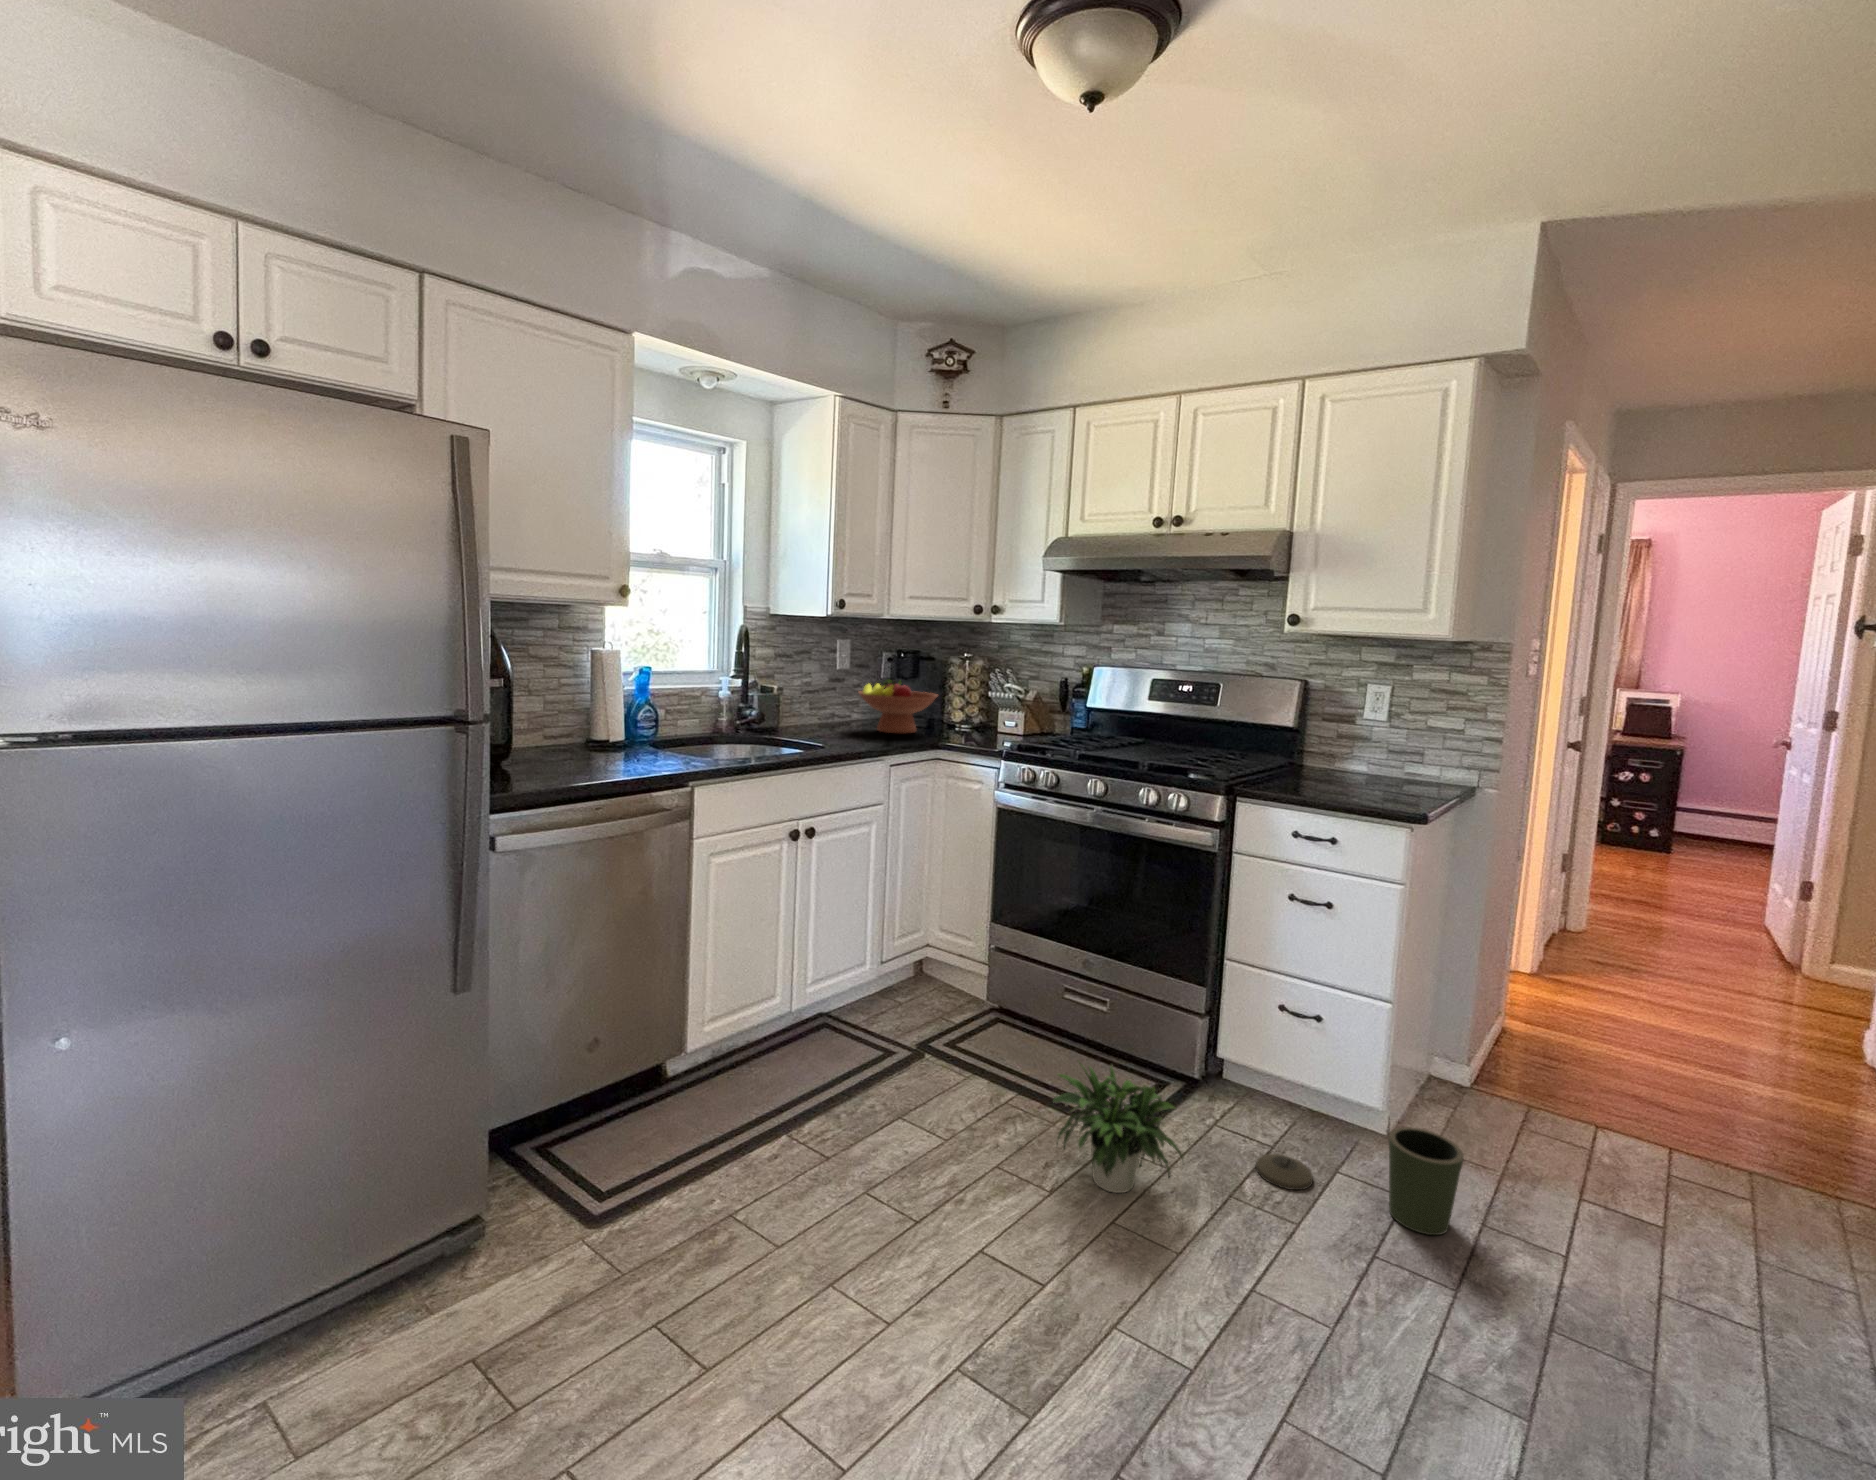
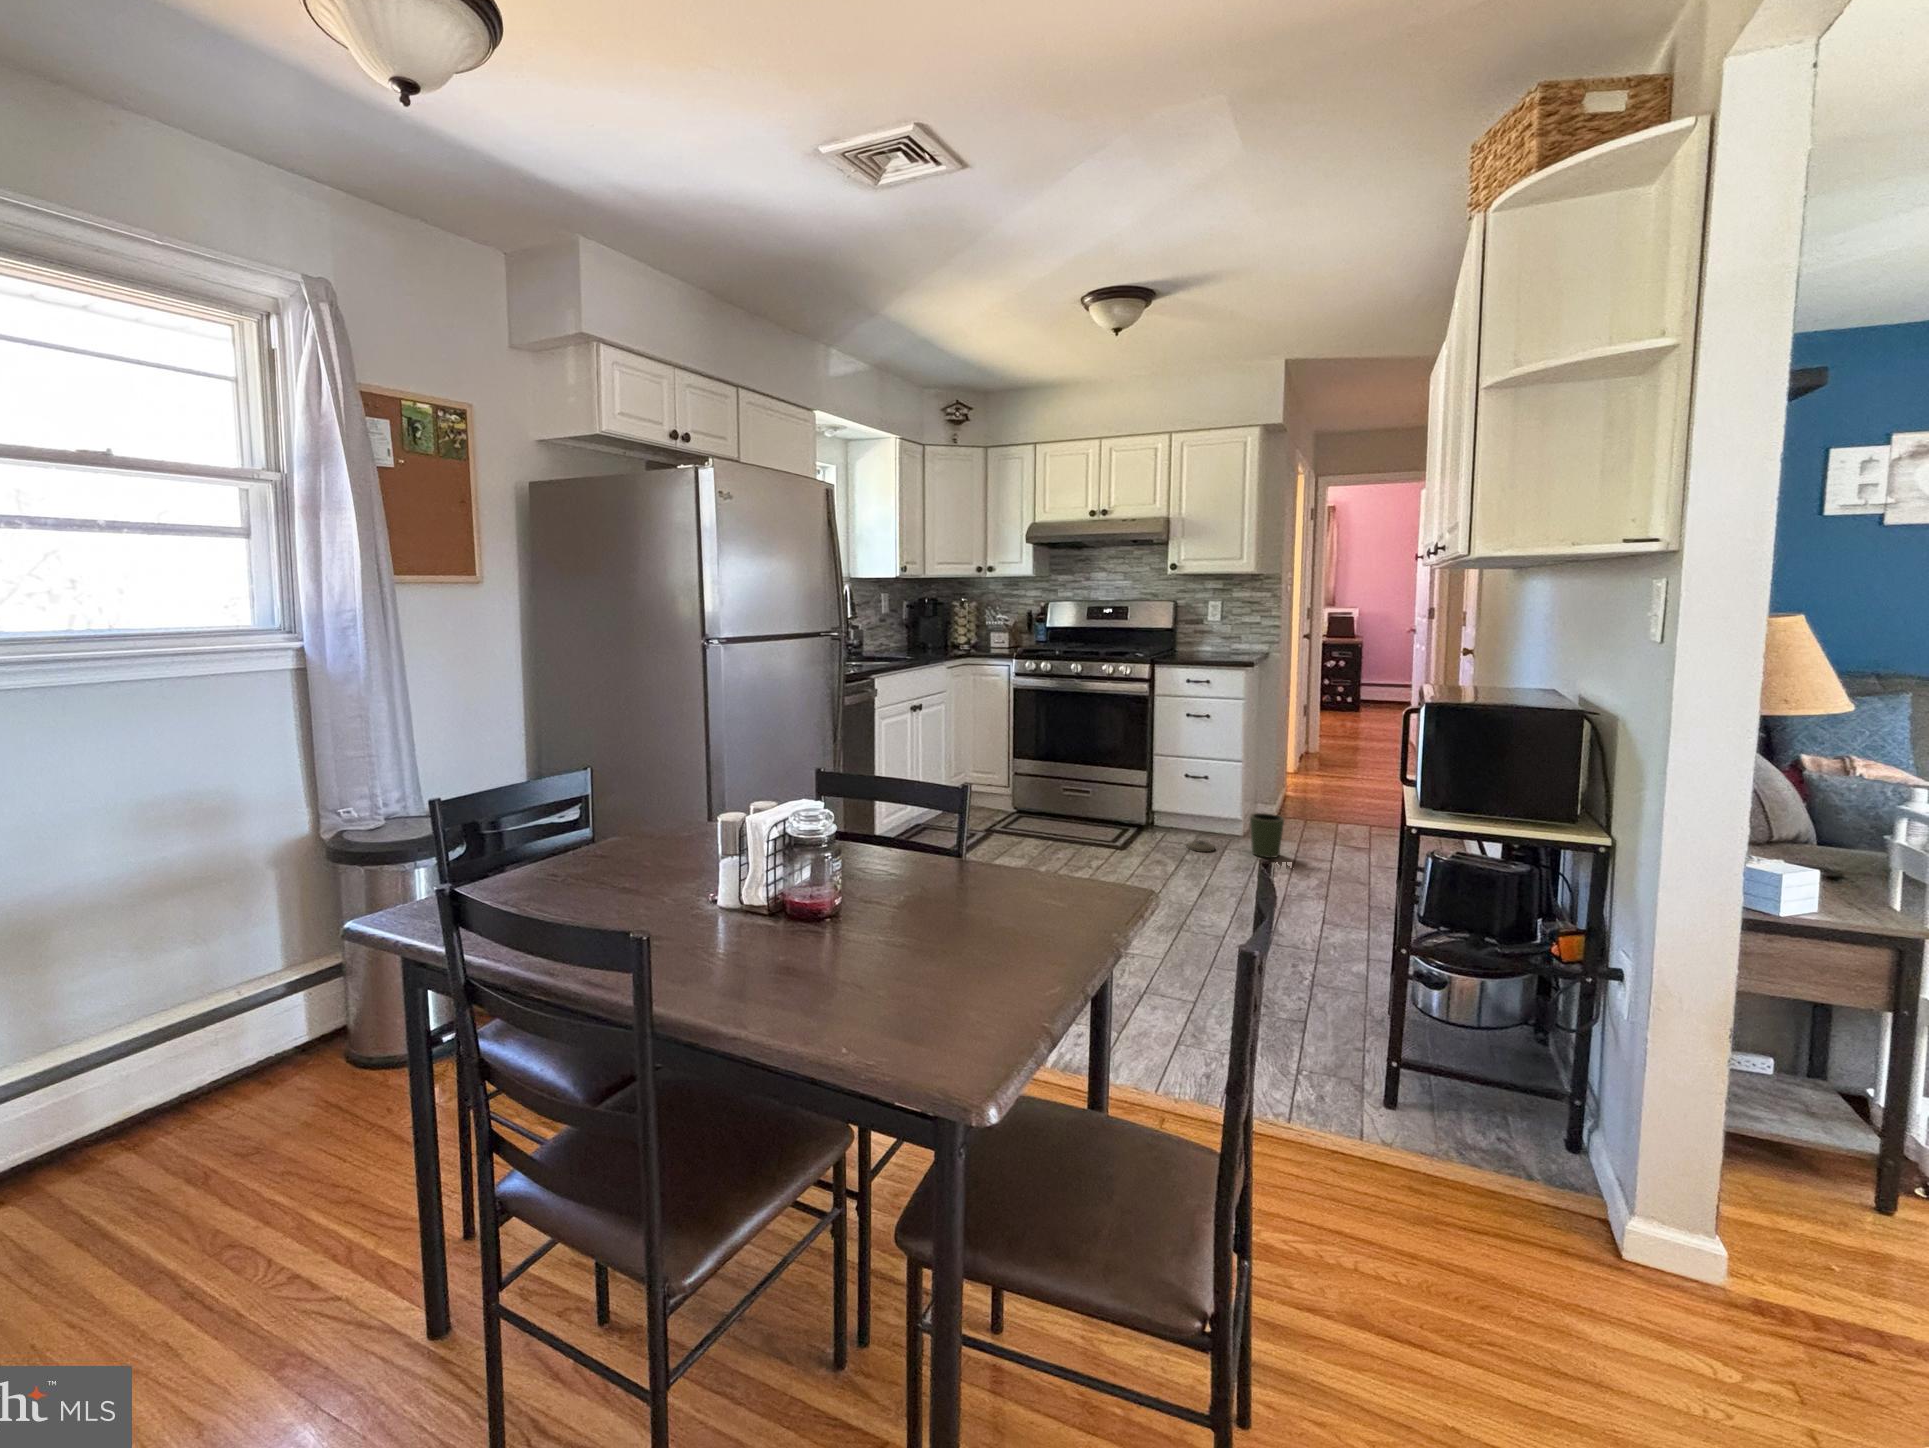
fruit bowl: present [859,680,937,734] -> none [906,616,957,650]
potted plant: present [1017,1065,1183,1193] -> none [1070,799,1161,860]

